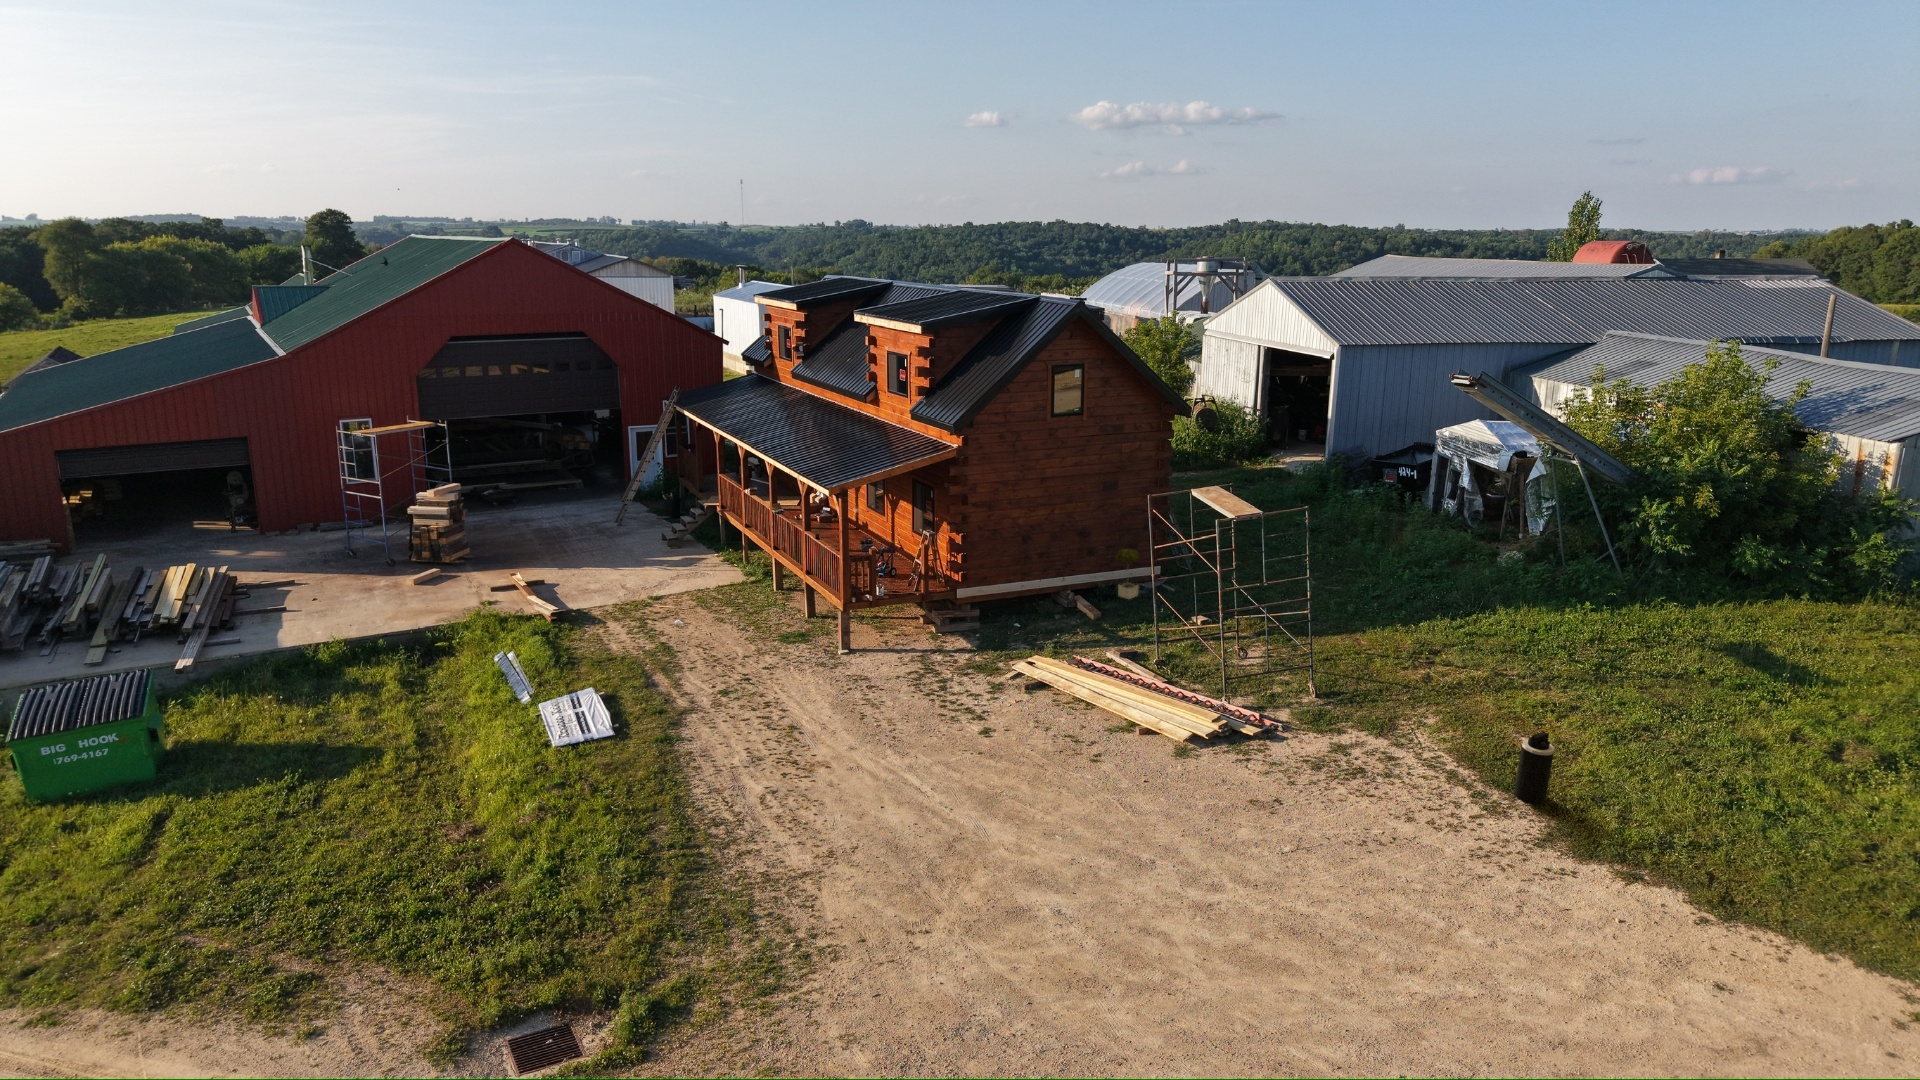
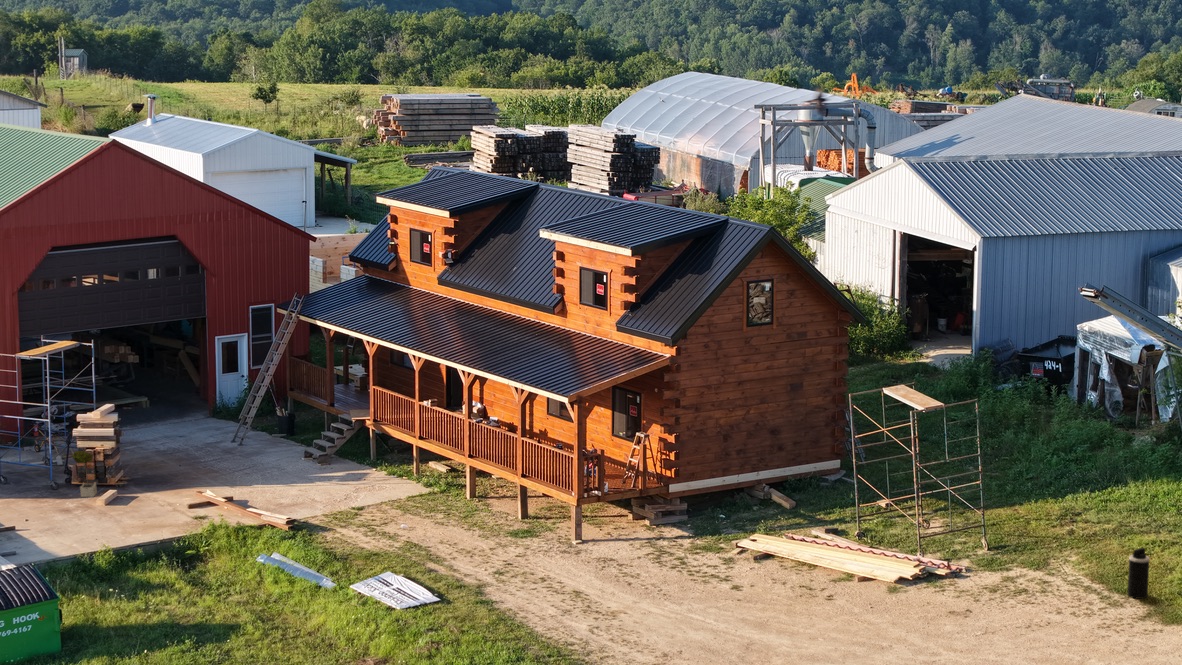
potted tree: present [1116,549,1139,599] -> present [73,451,97,497]

